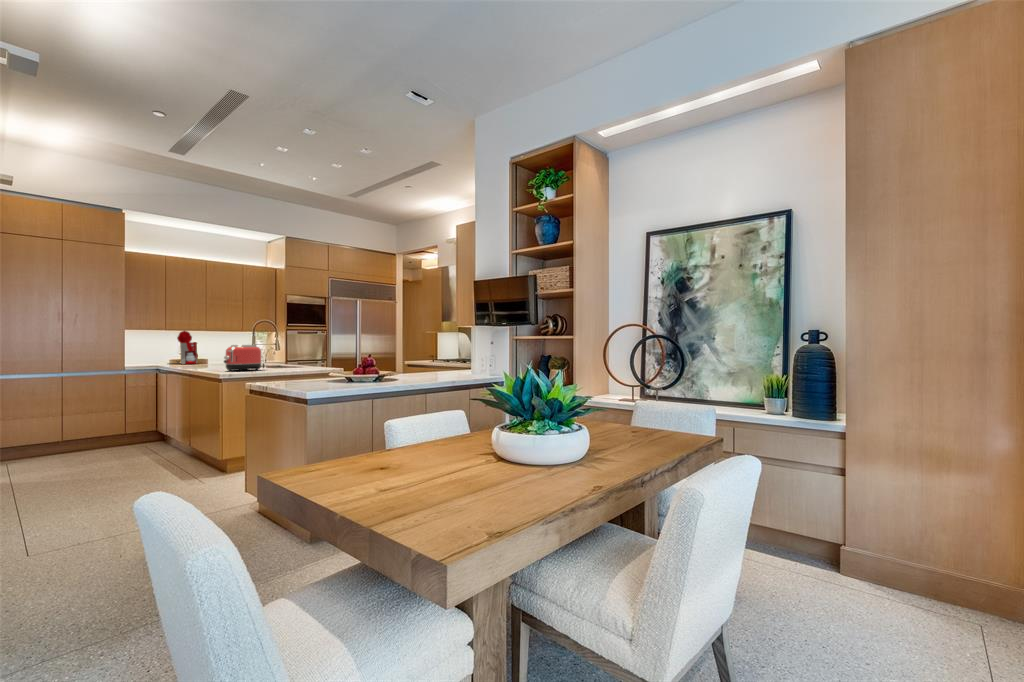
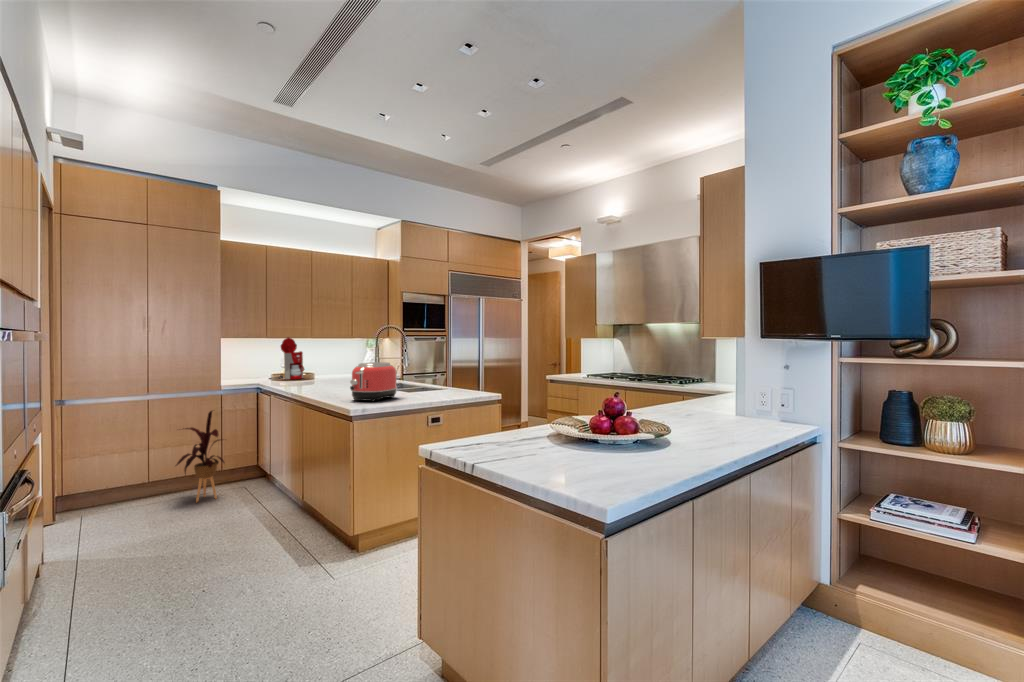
house plant: none [83,385,129,457] -> present [176,411,224,502]

